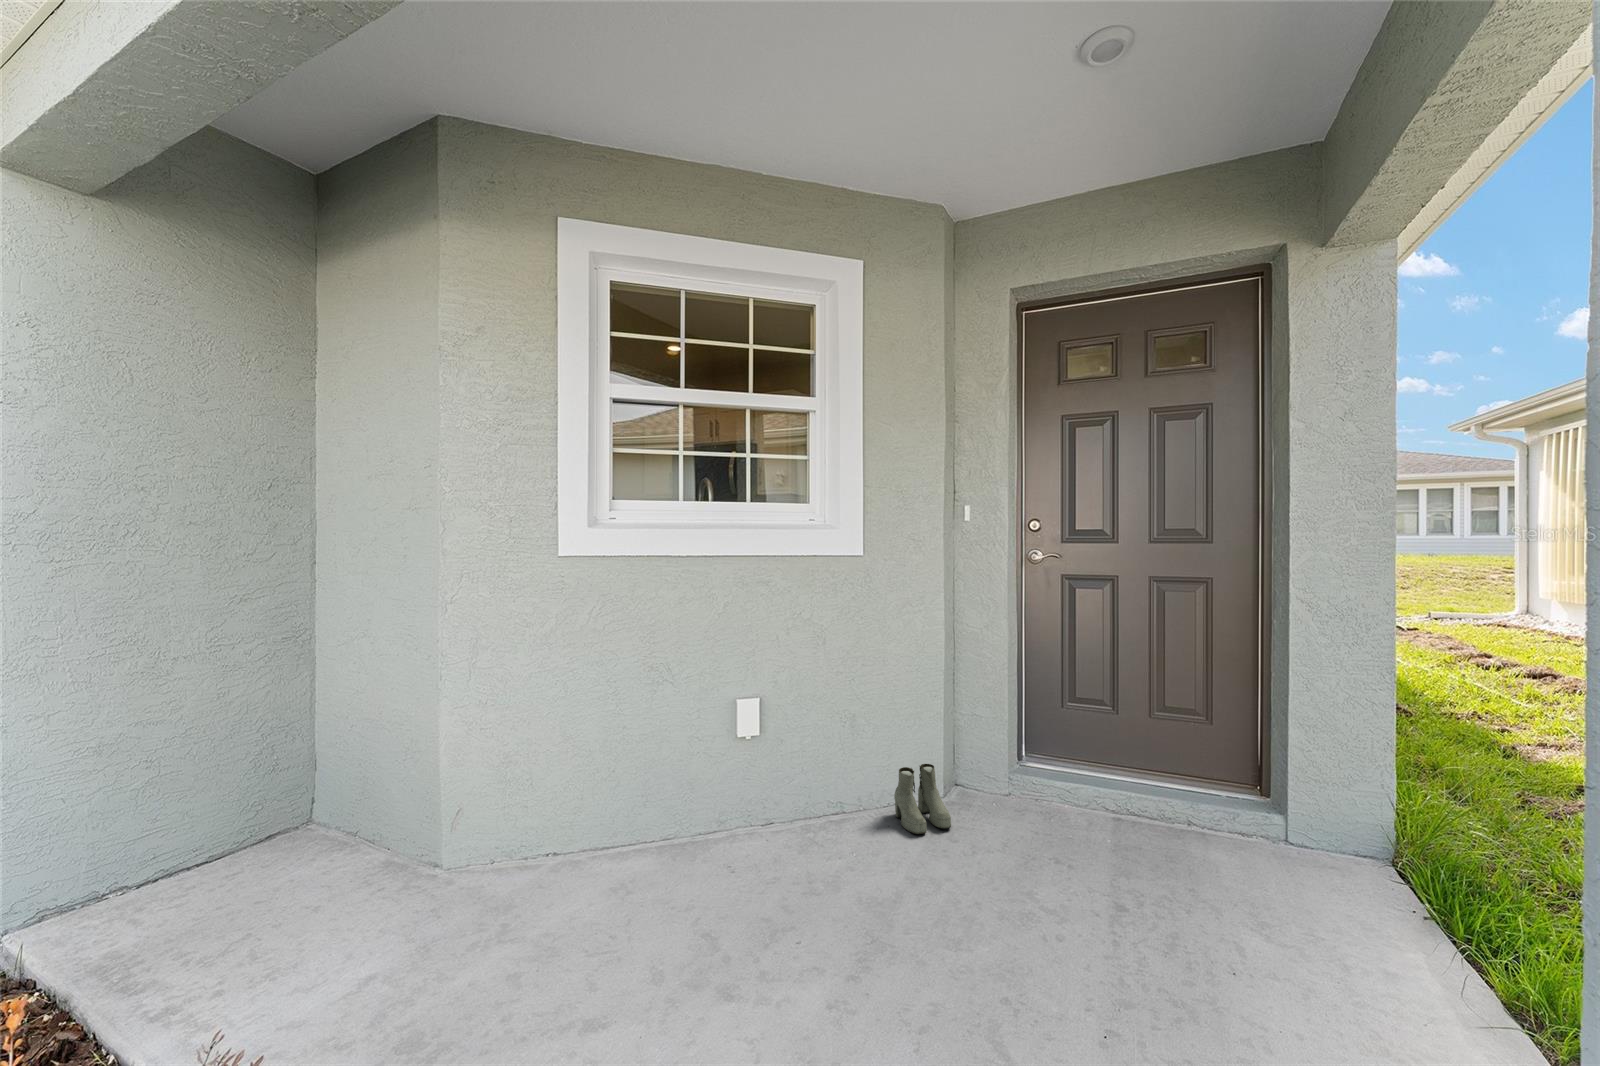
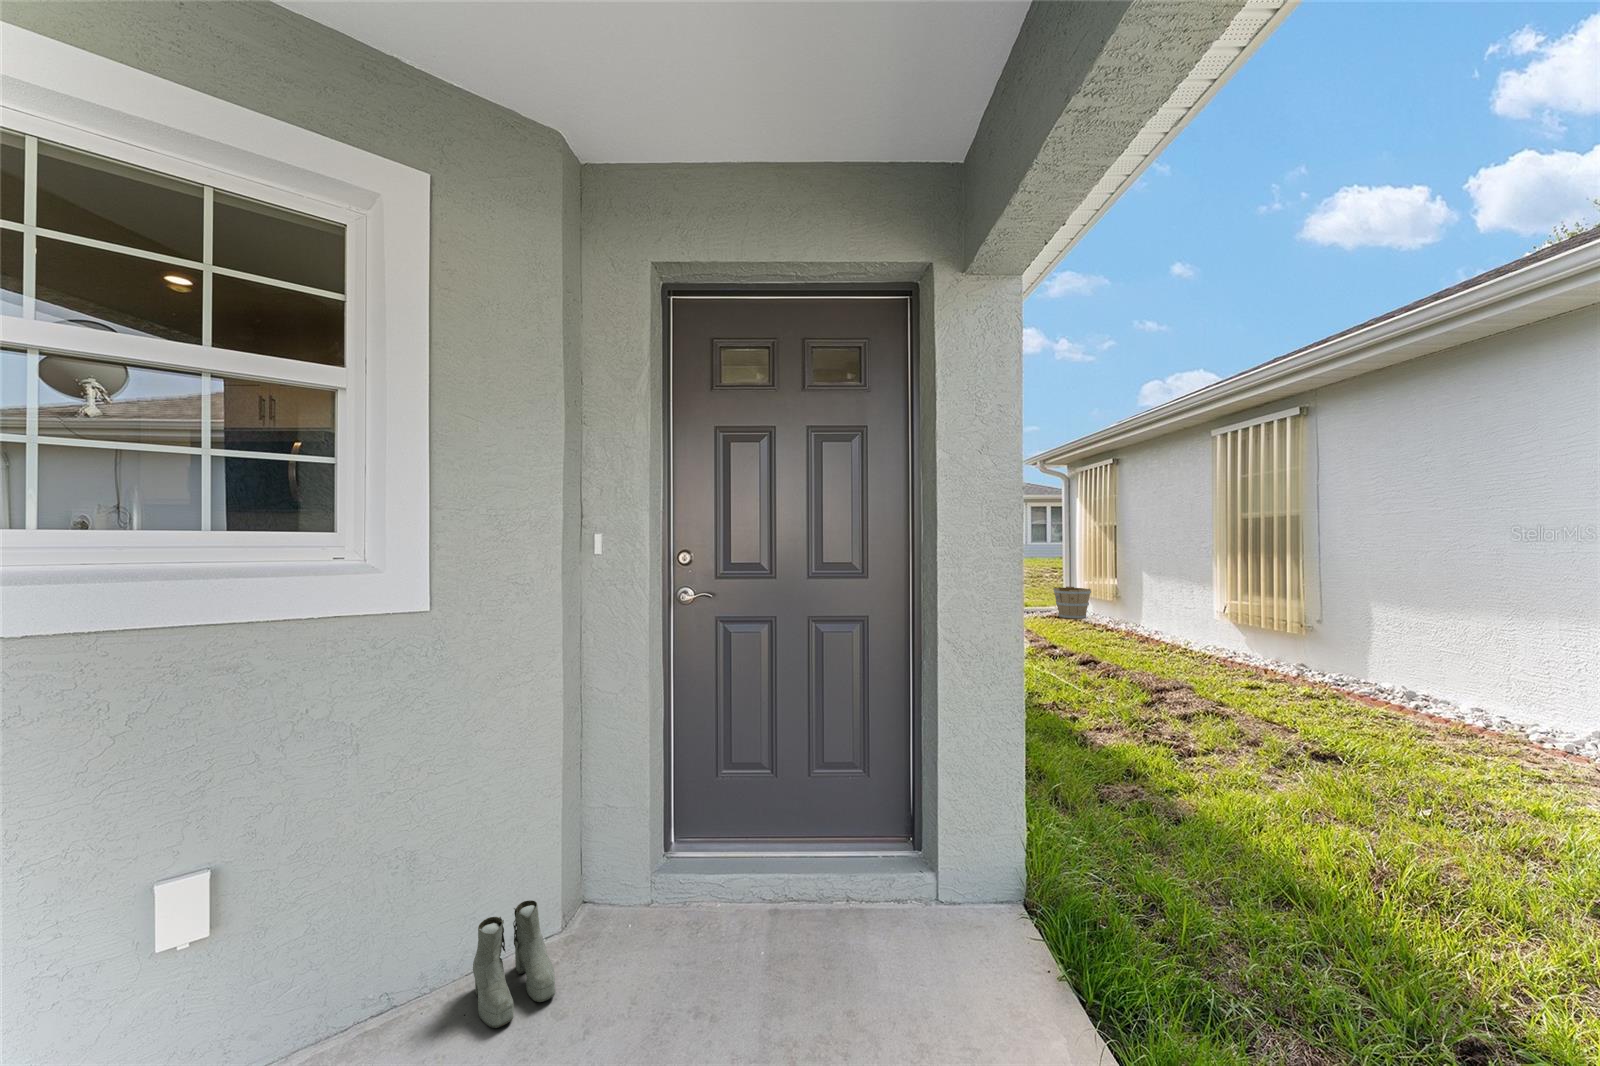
wooden bucket: none [1496,588,1566,632] -> present [1053,587,1091,619]

